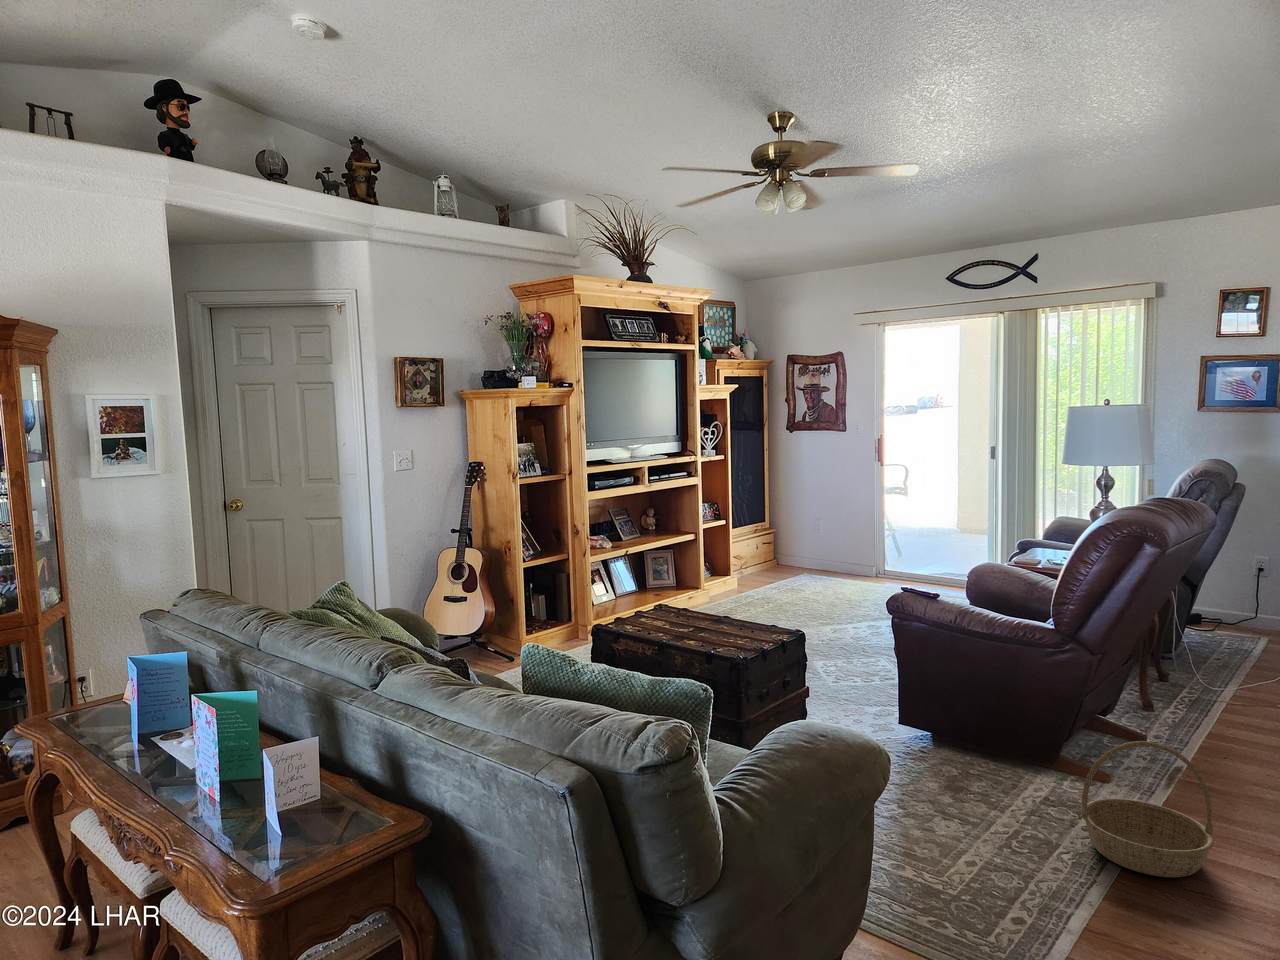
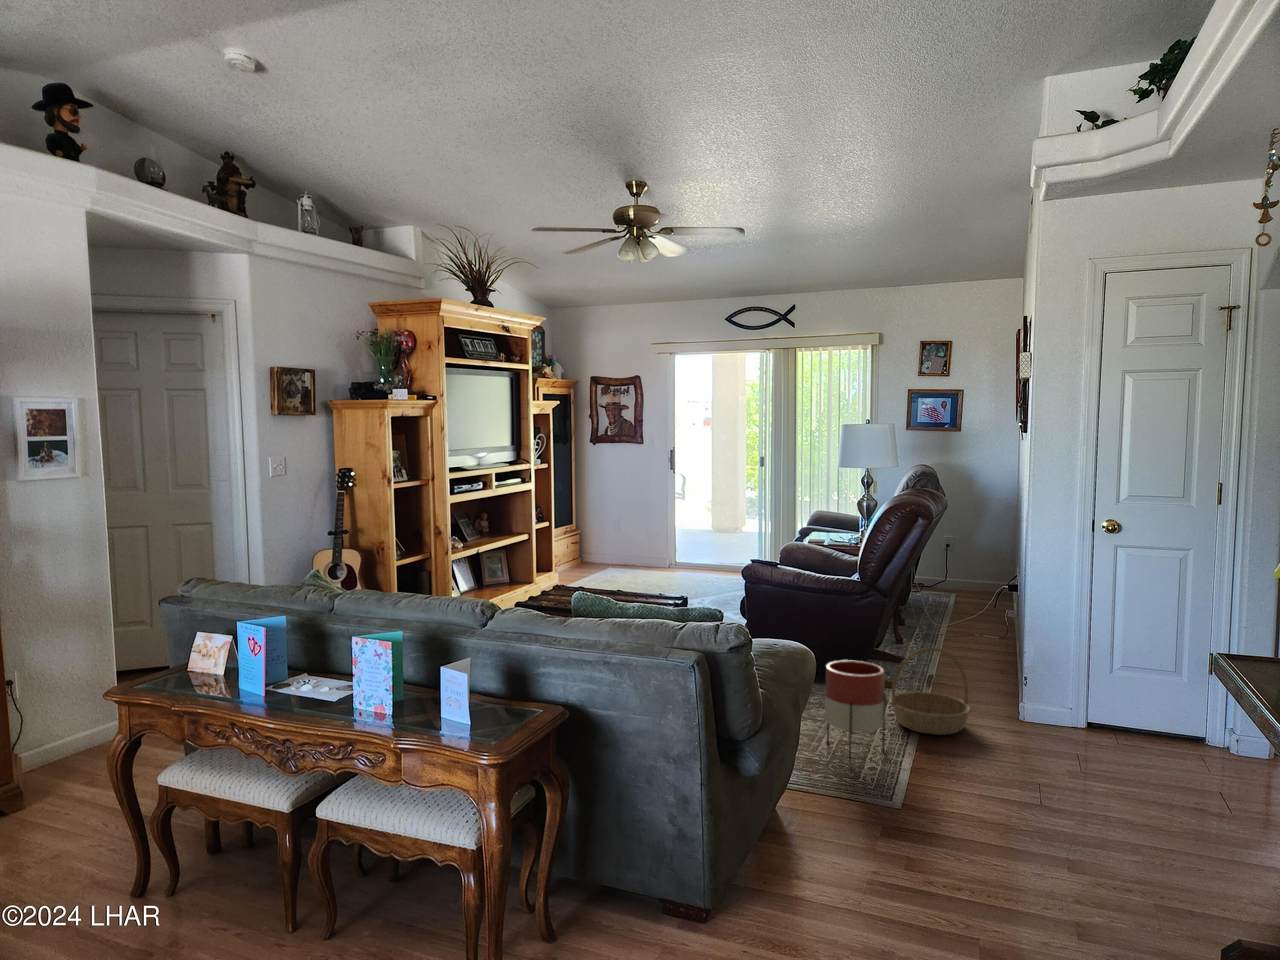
planter: none [958,748,1054,903] -> present [825,660,886,764]

